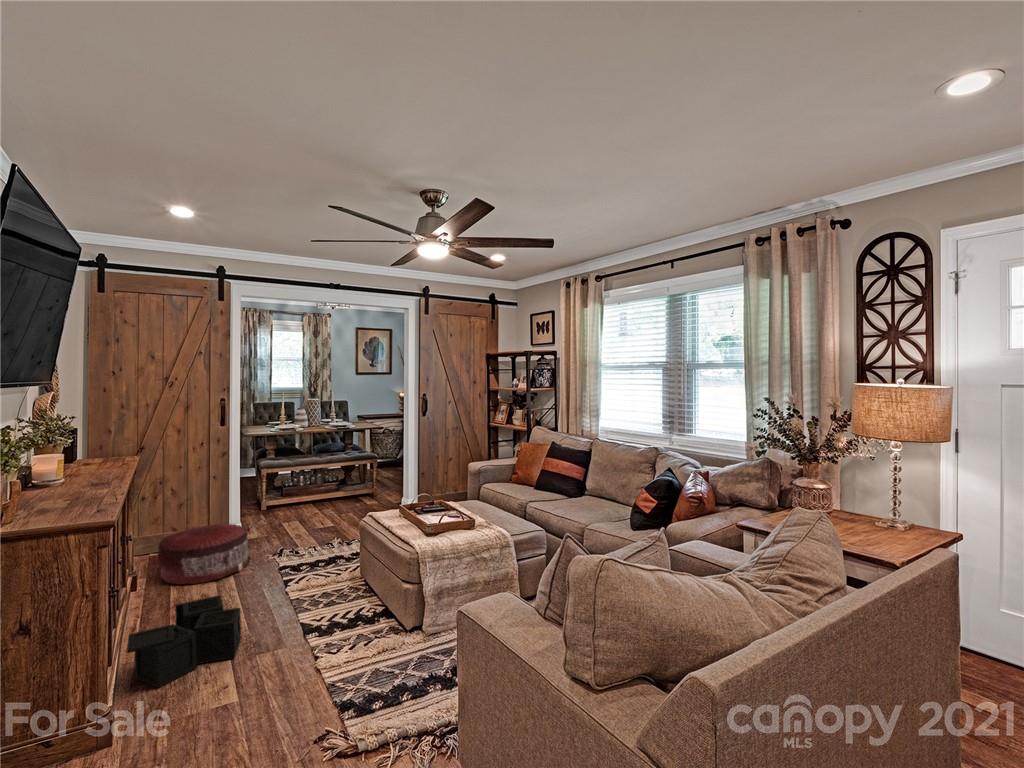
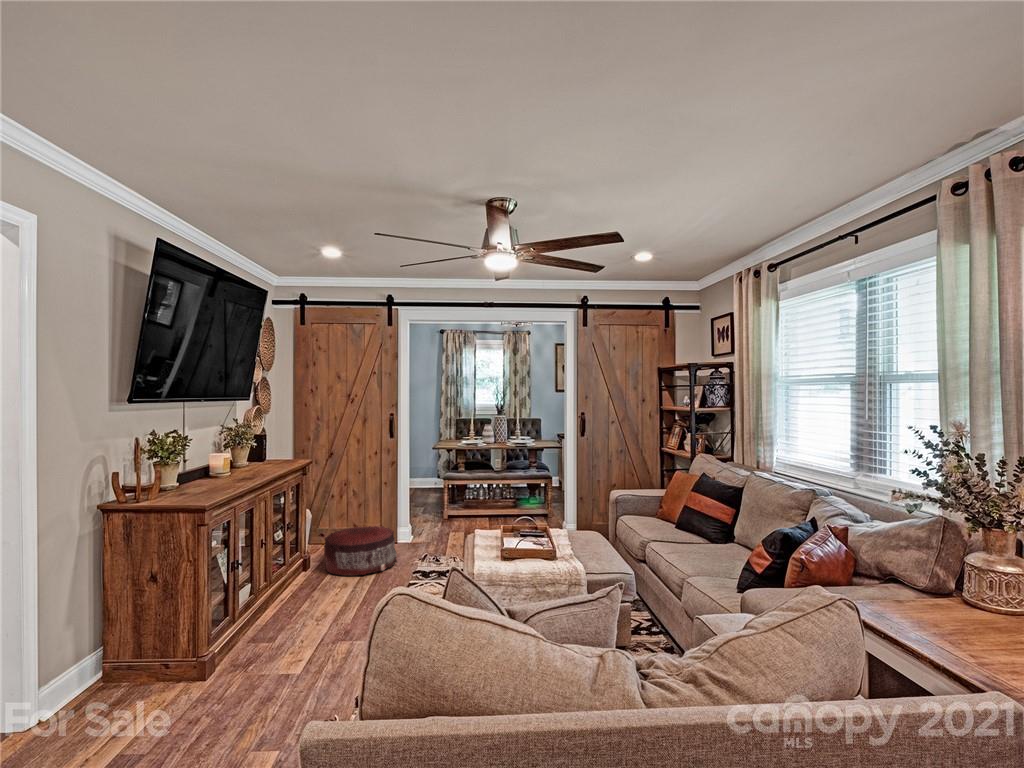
storage bin: present [127,595,241,688] -> none [243,587,347,653]

